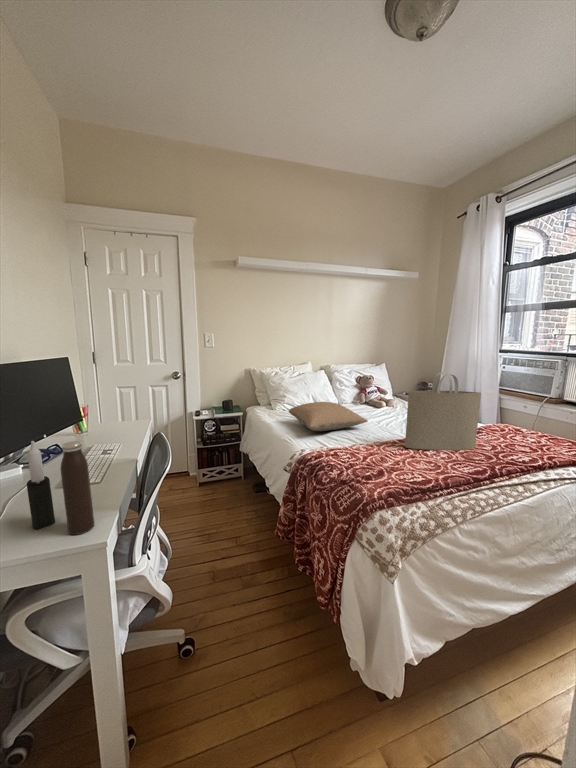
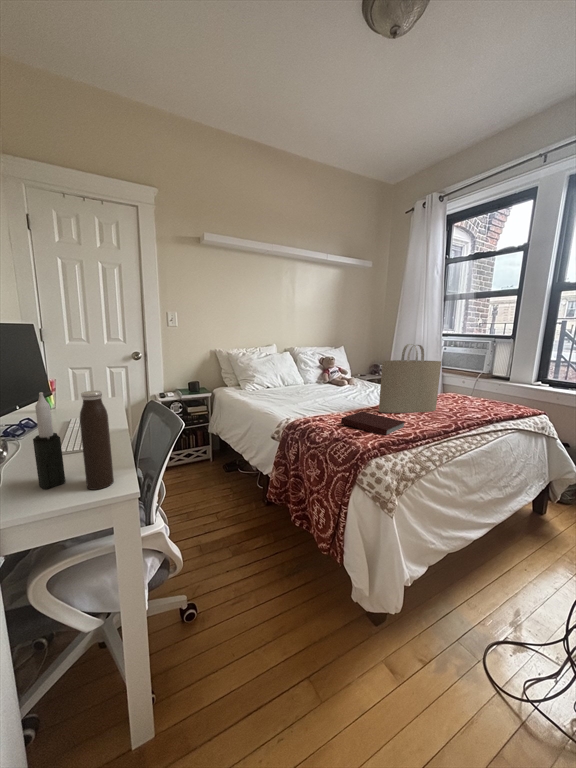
pillow: present [289,402,368,431] -> none [263,378,340,404]
notebook: none [355,448,428,483] -> present [341,411,405,435]

